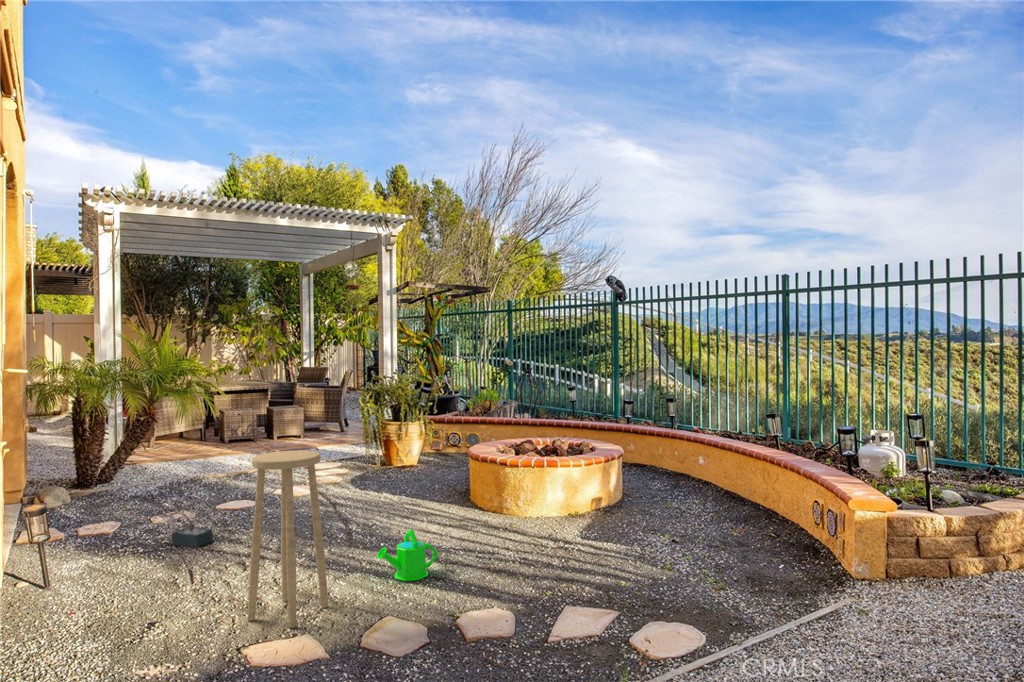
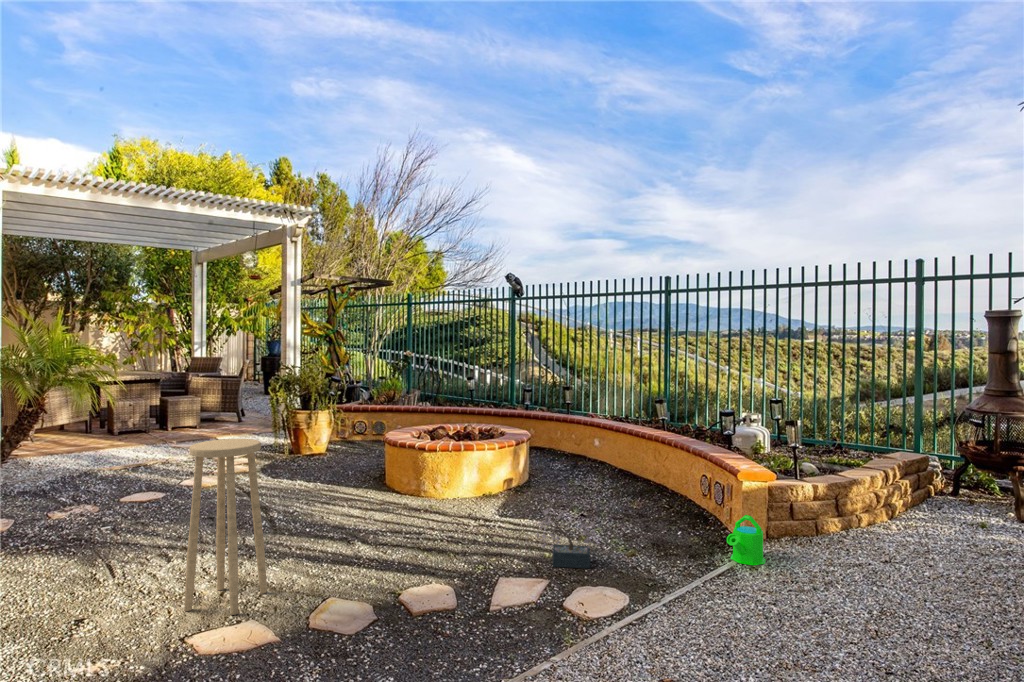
decorative plant: present [161,496,218,547] -> present [537,508,601,568]
watering can: present [377,529,437,581] -> present [727,515,766,565]

